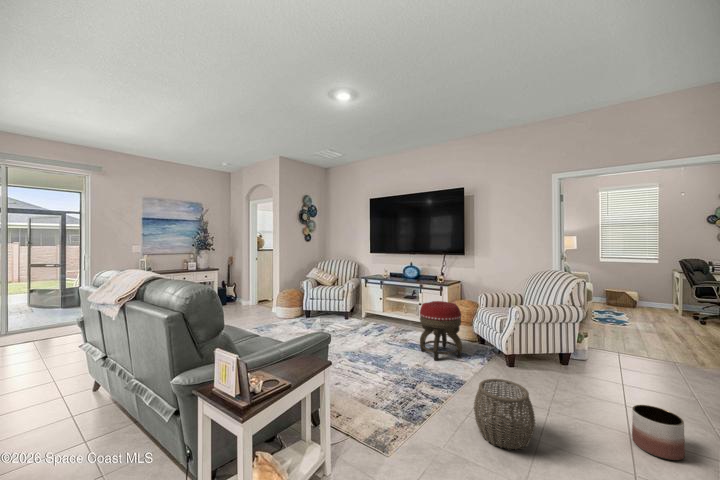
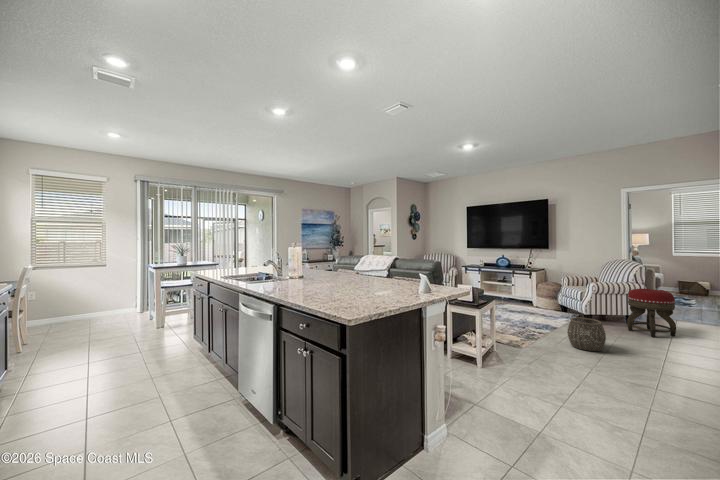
footstool: present [420,301,462,360] -> present [627,289,676,337]
planter: present [632,405,685,460] -> none [668,333,699,359]

